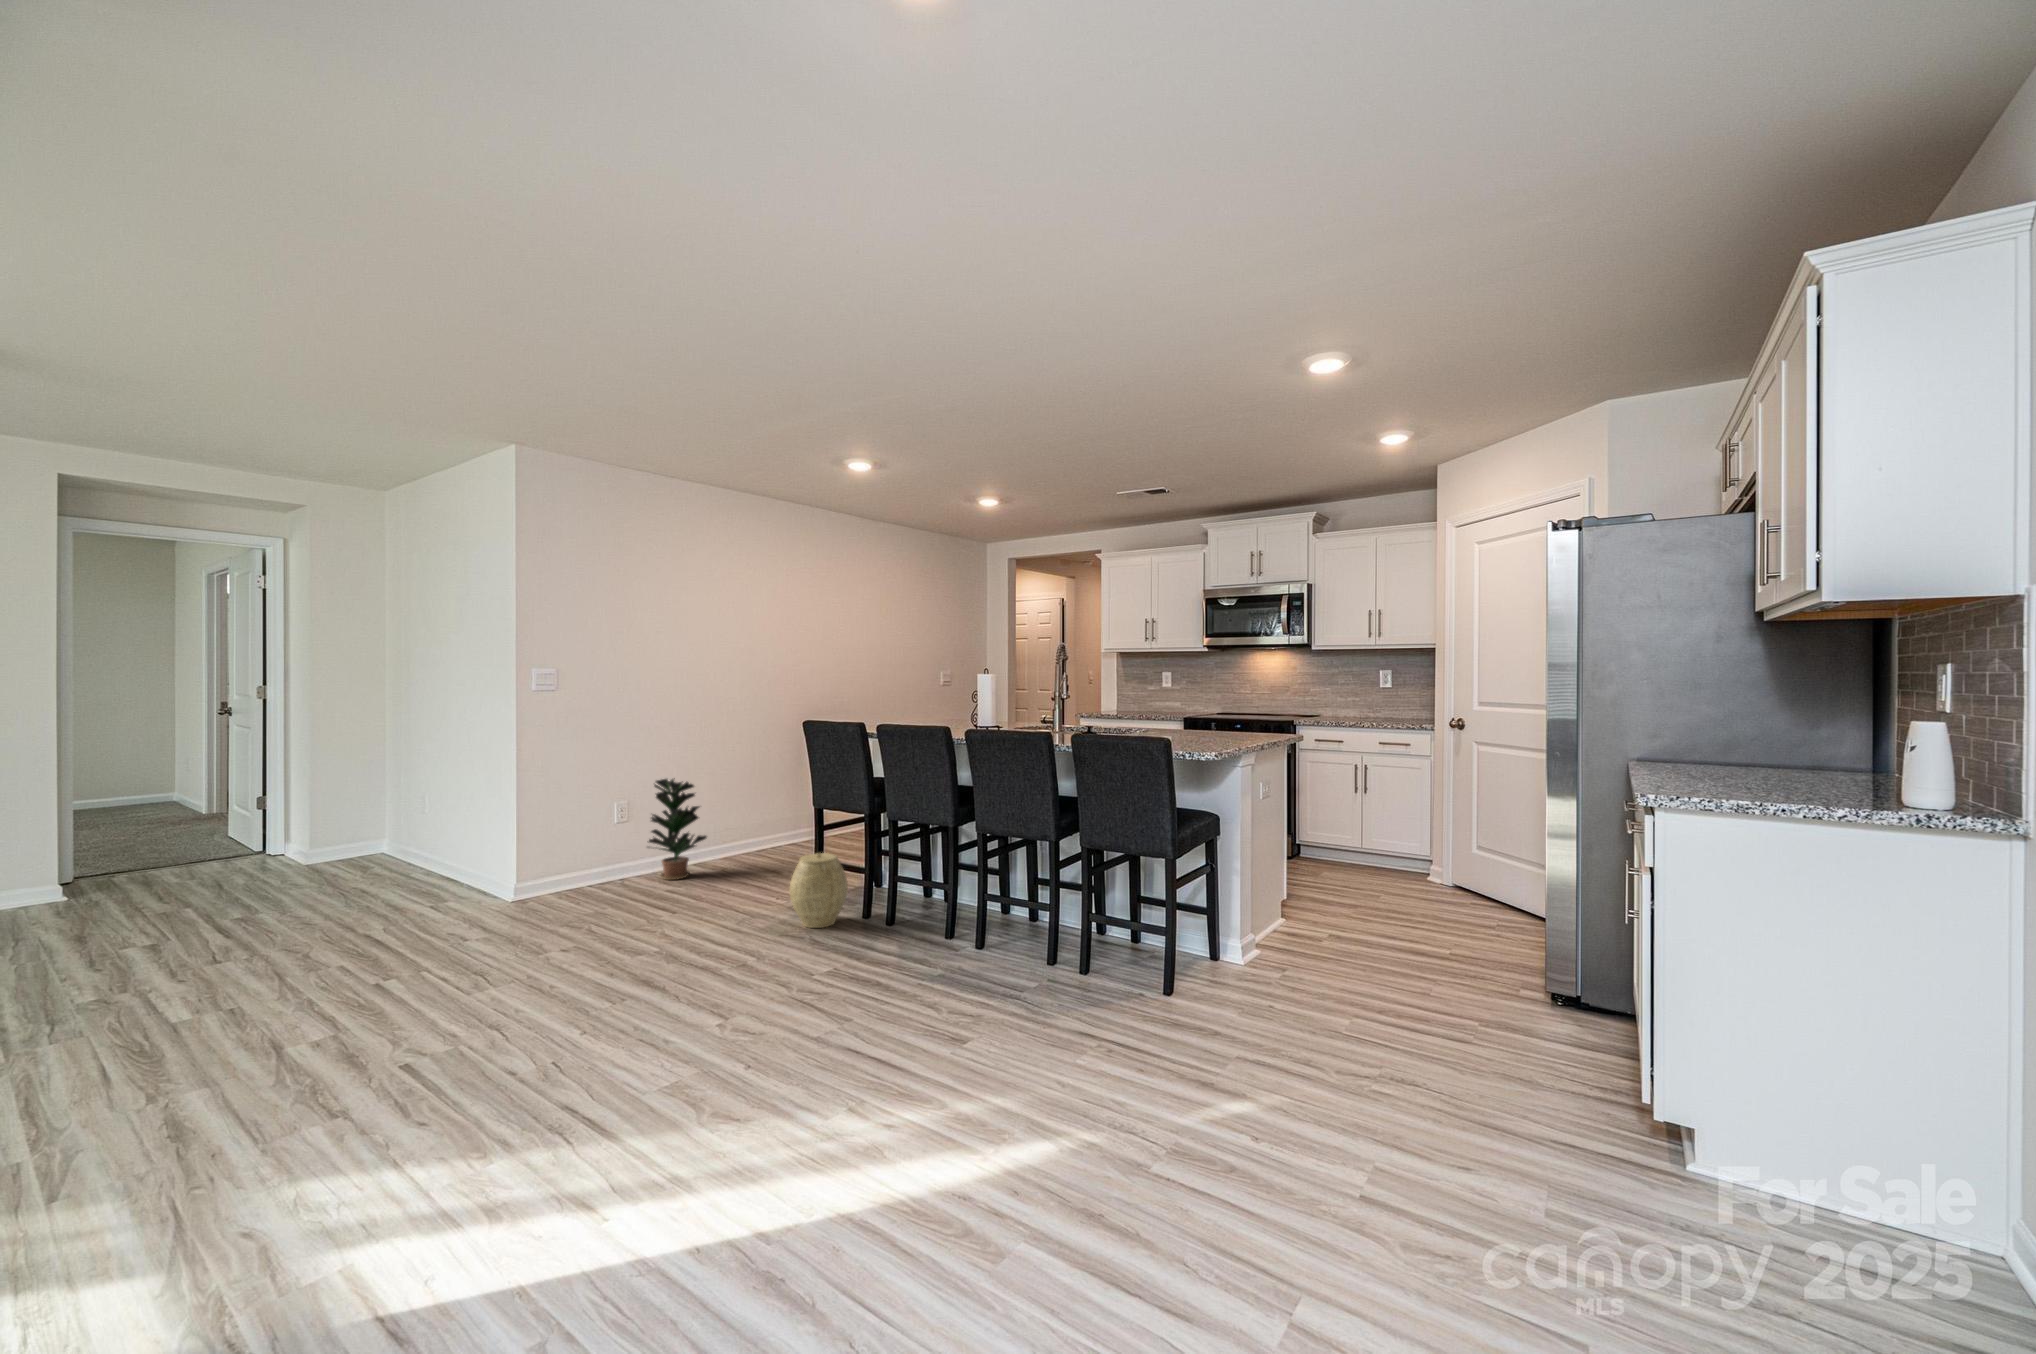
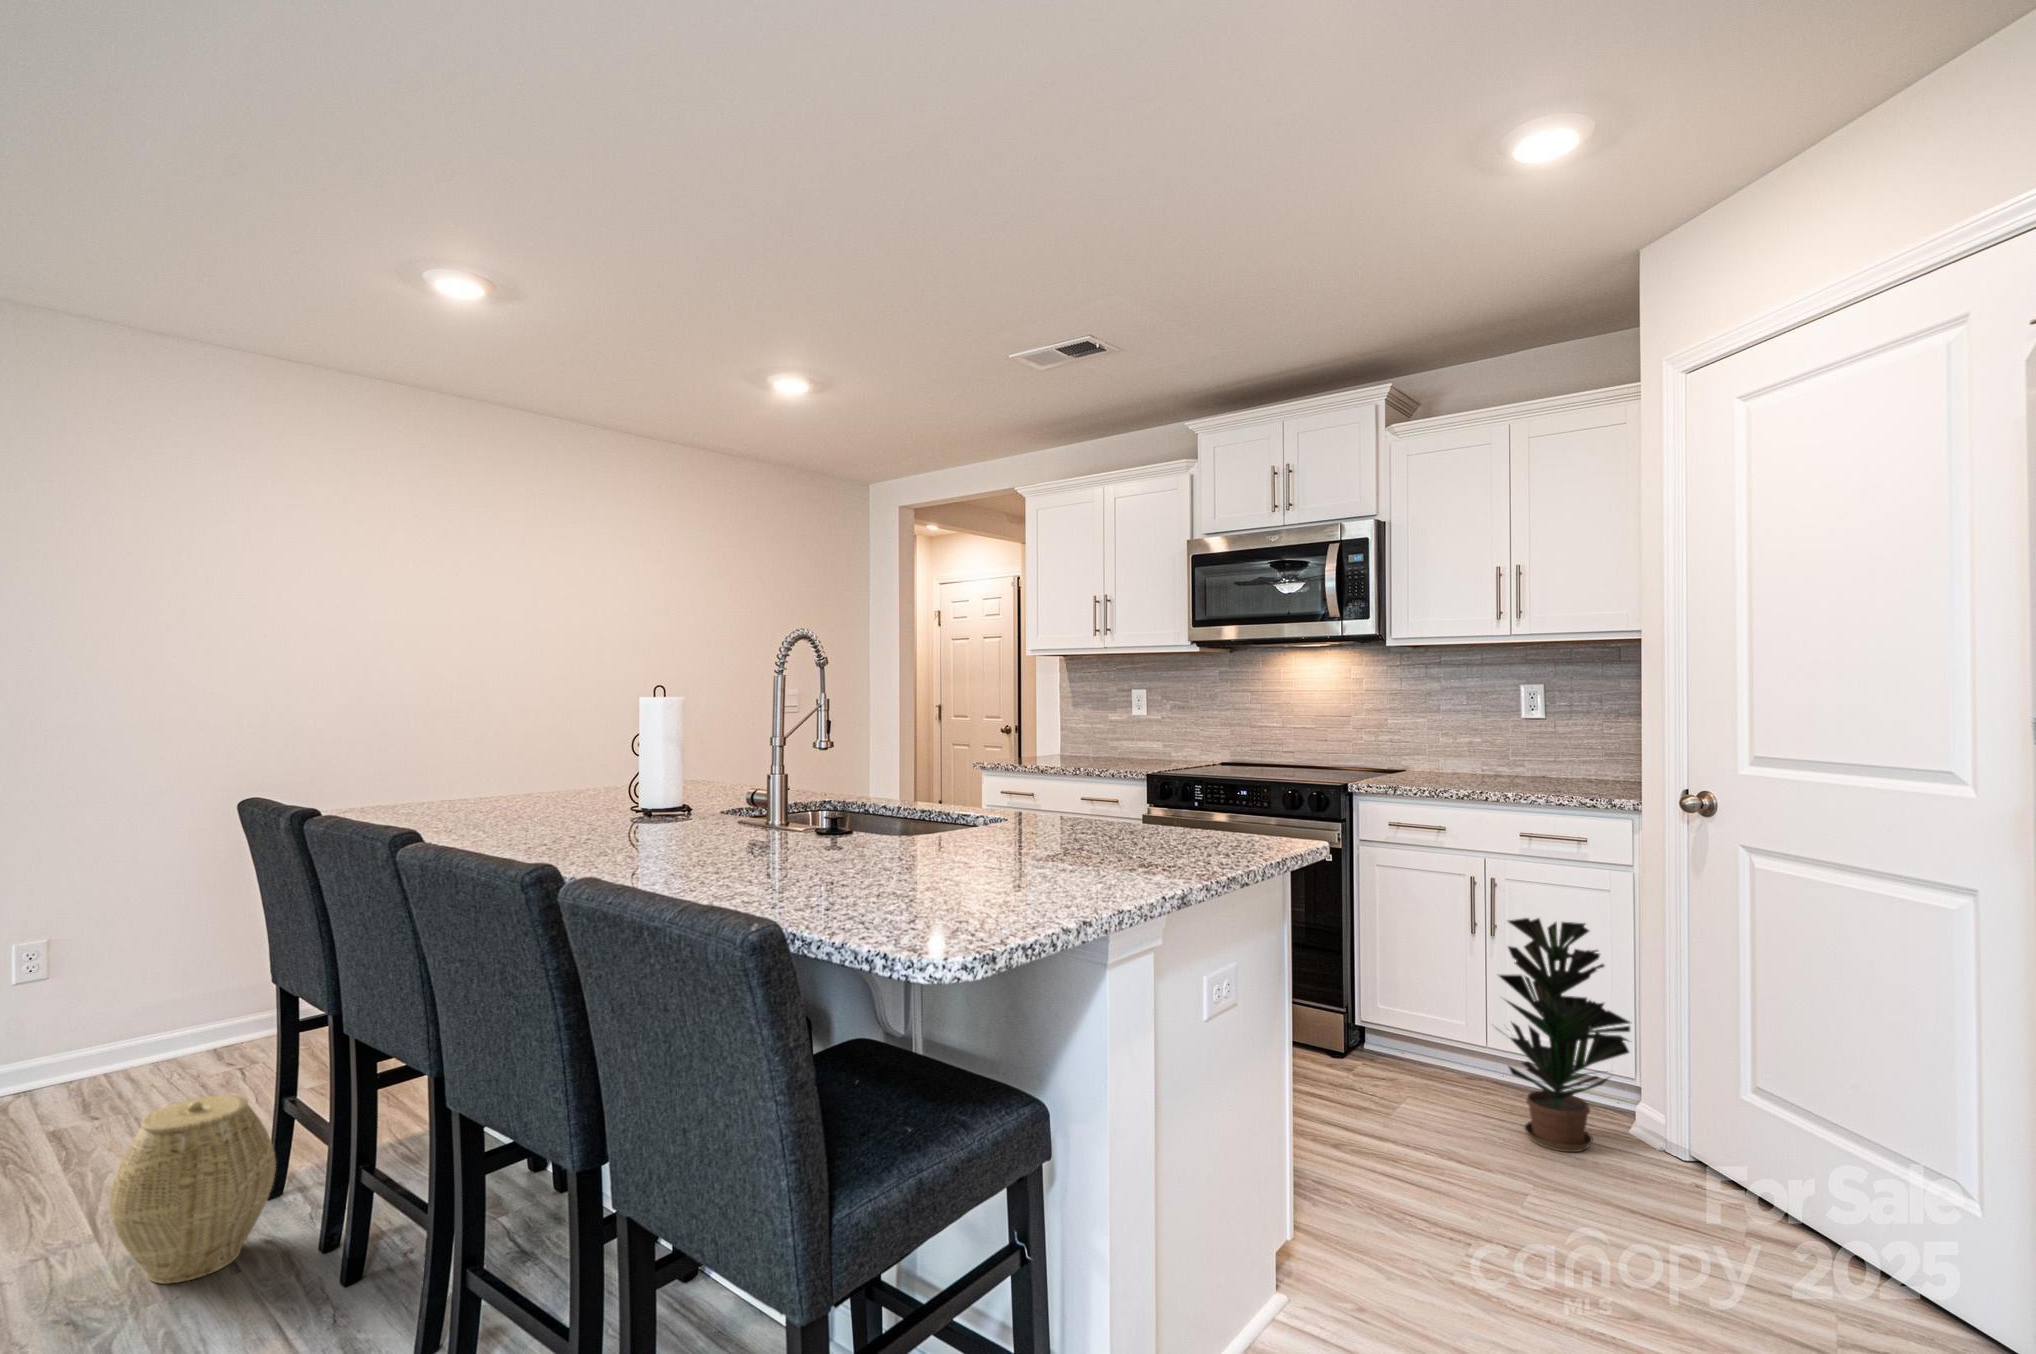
potted plant: present [648,778,706,880] -> present [1499,918,1630,1152]

